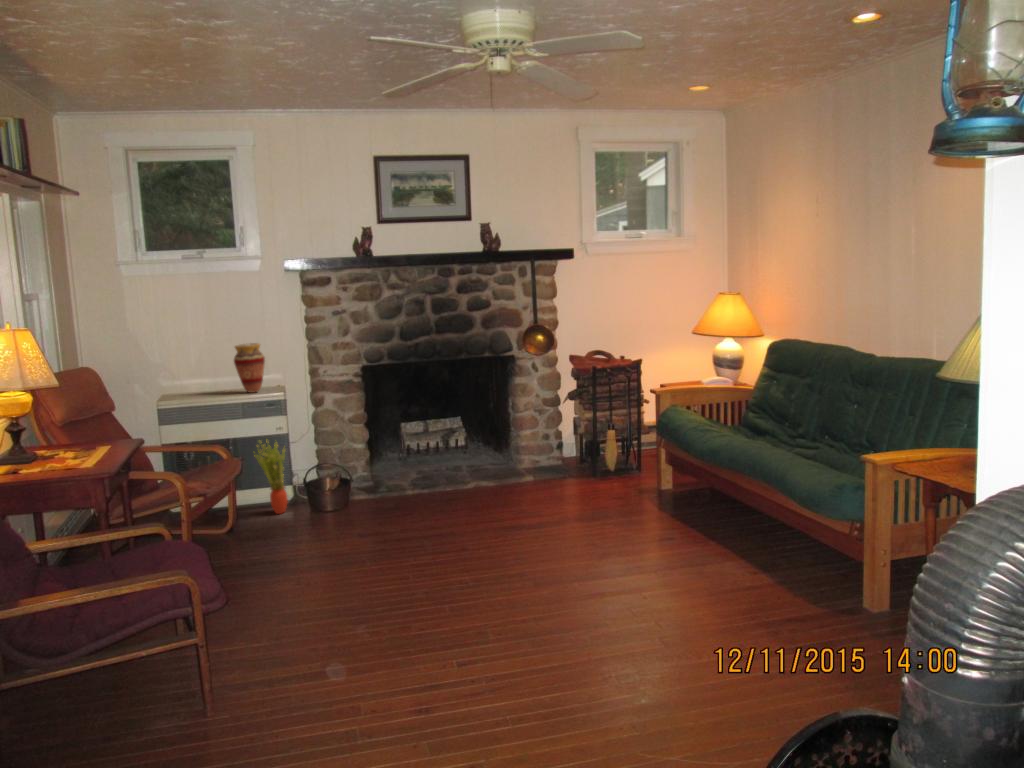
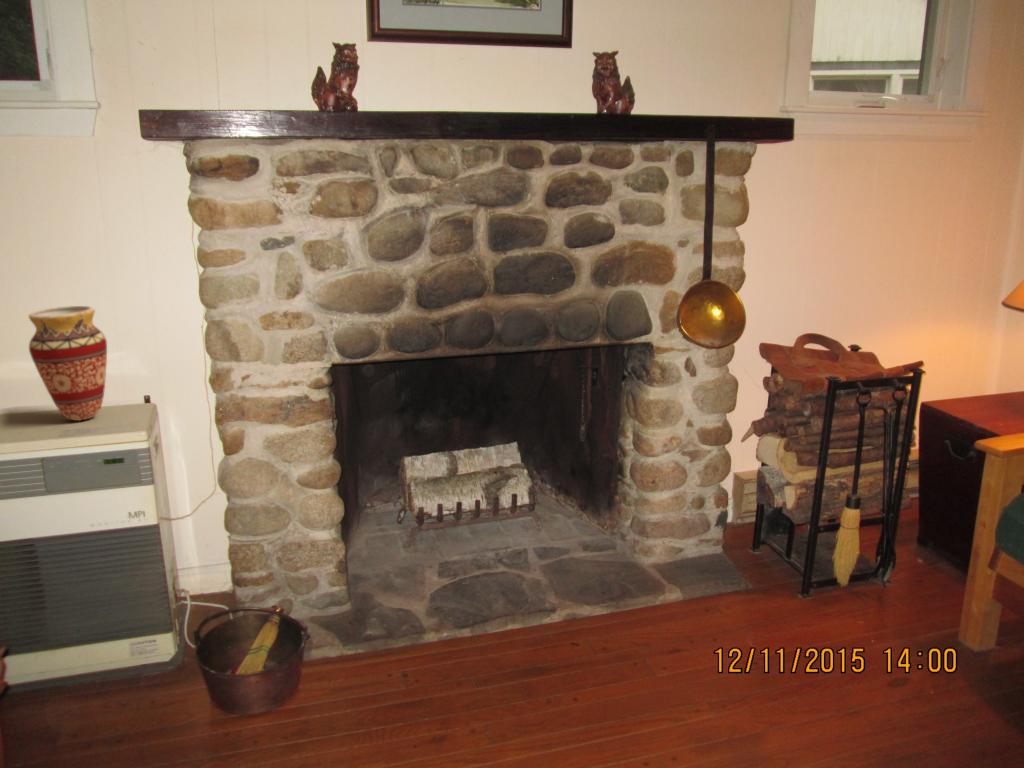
potted plant: present [254,441,288,514] -> none [63,543,160,707]

